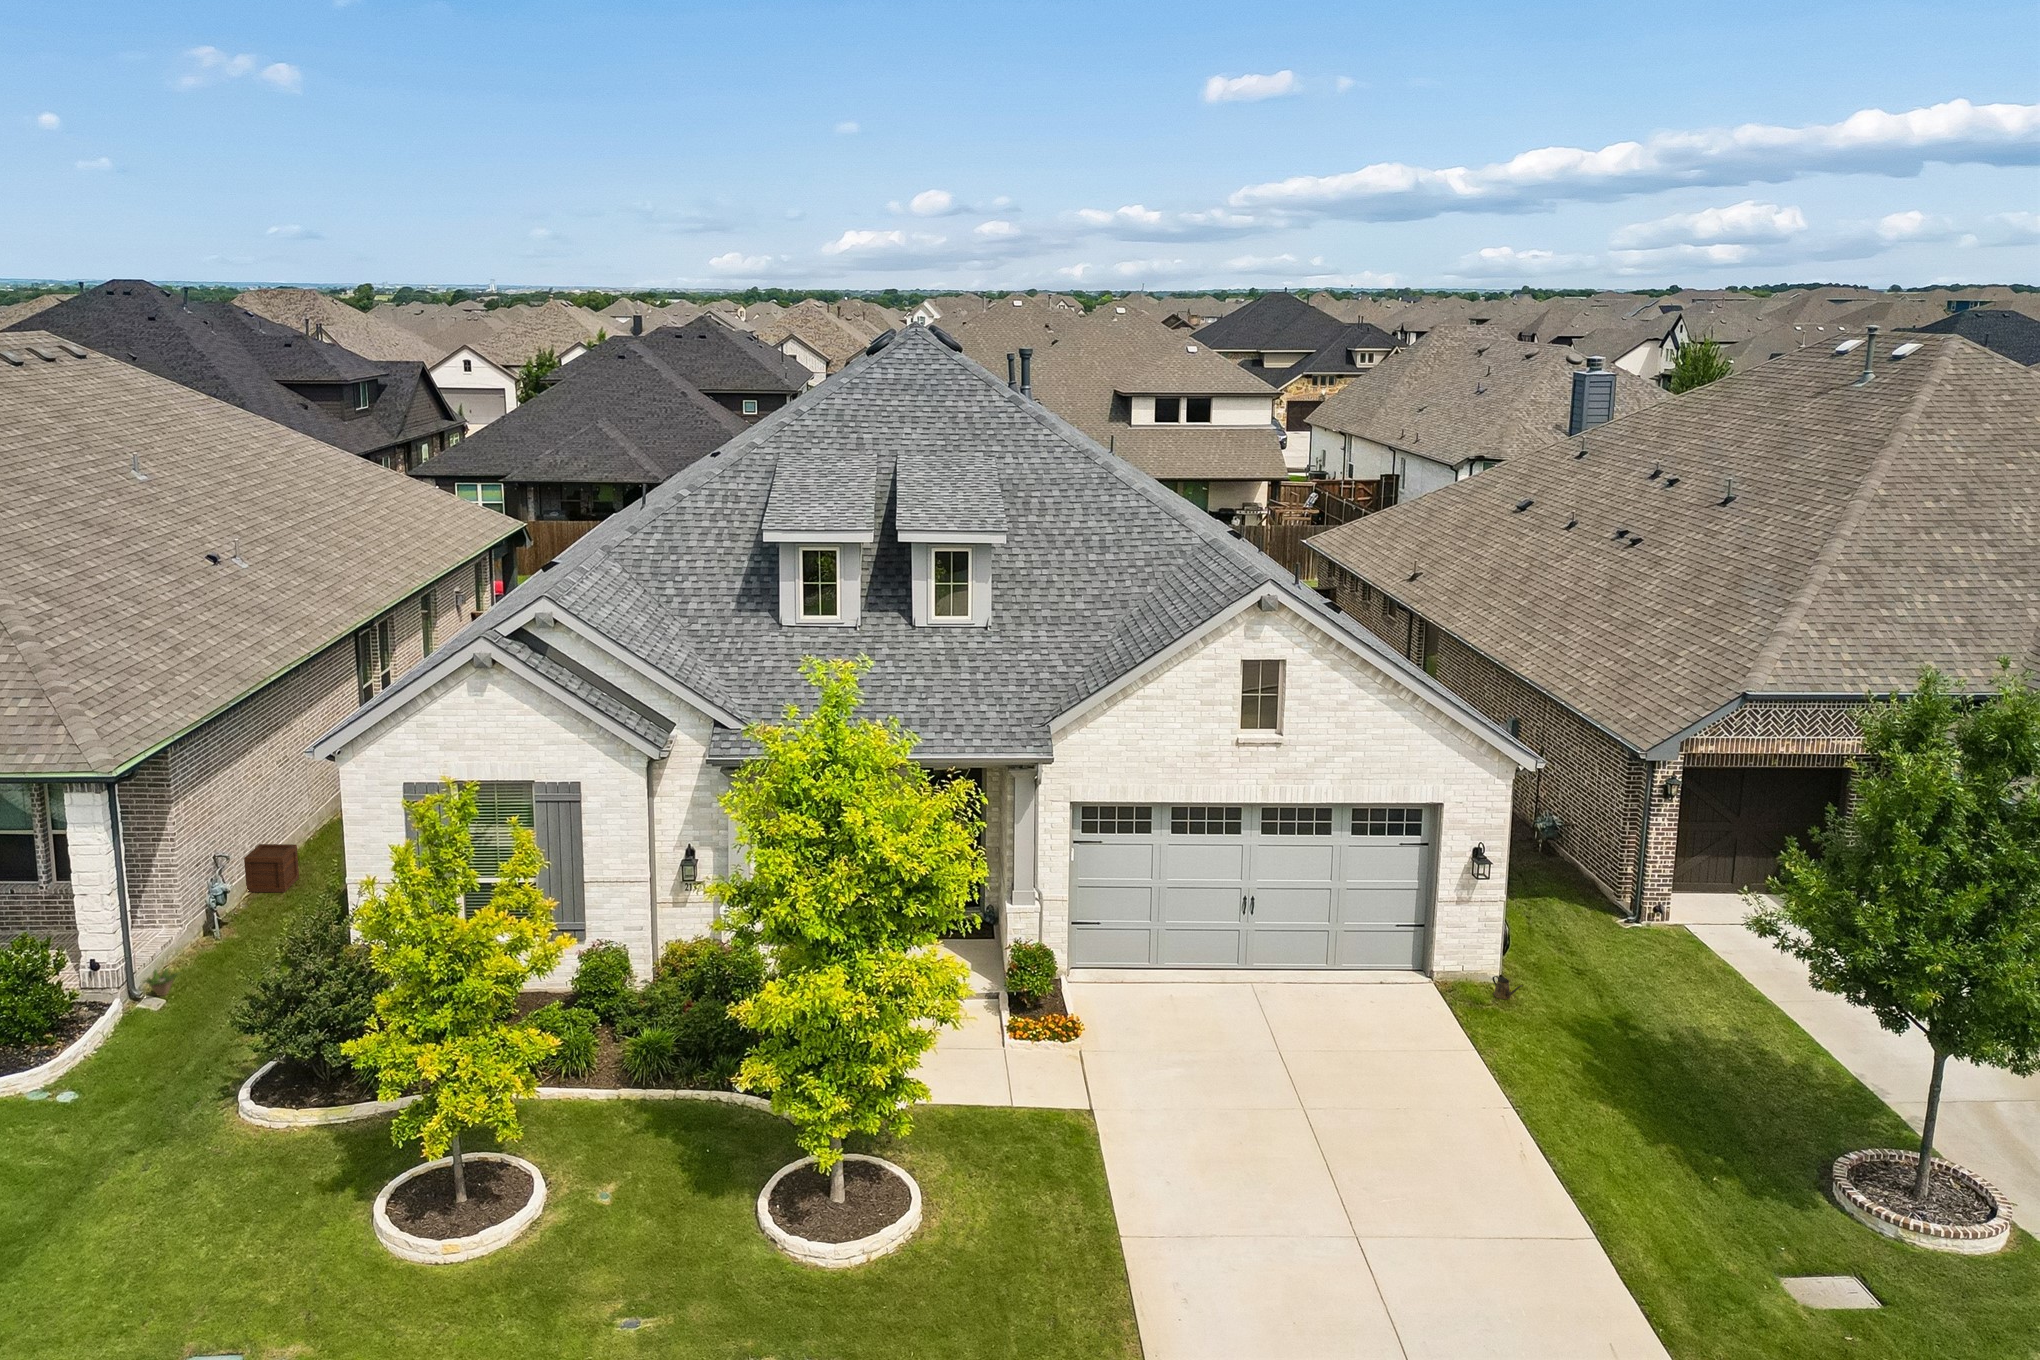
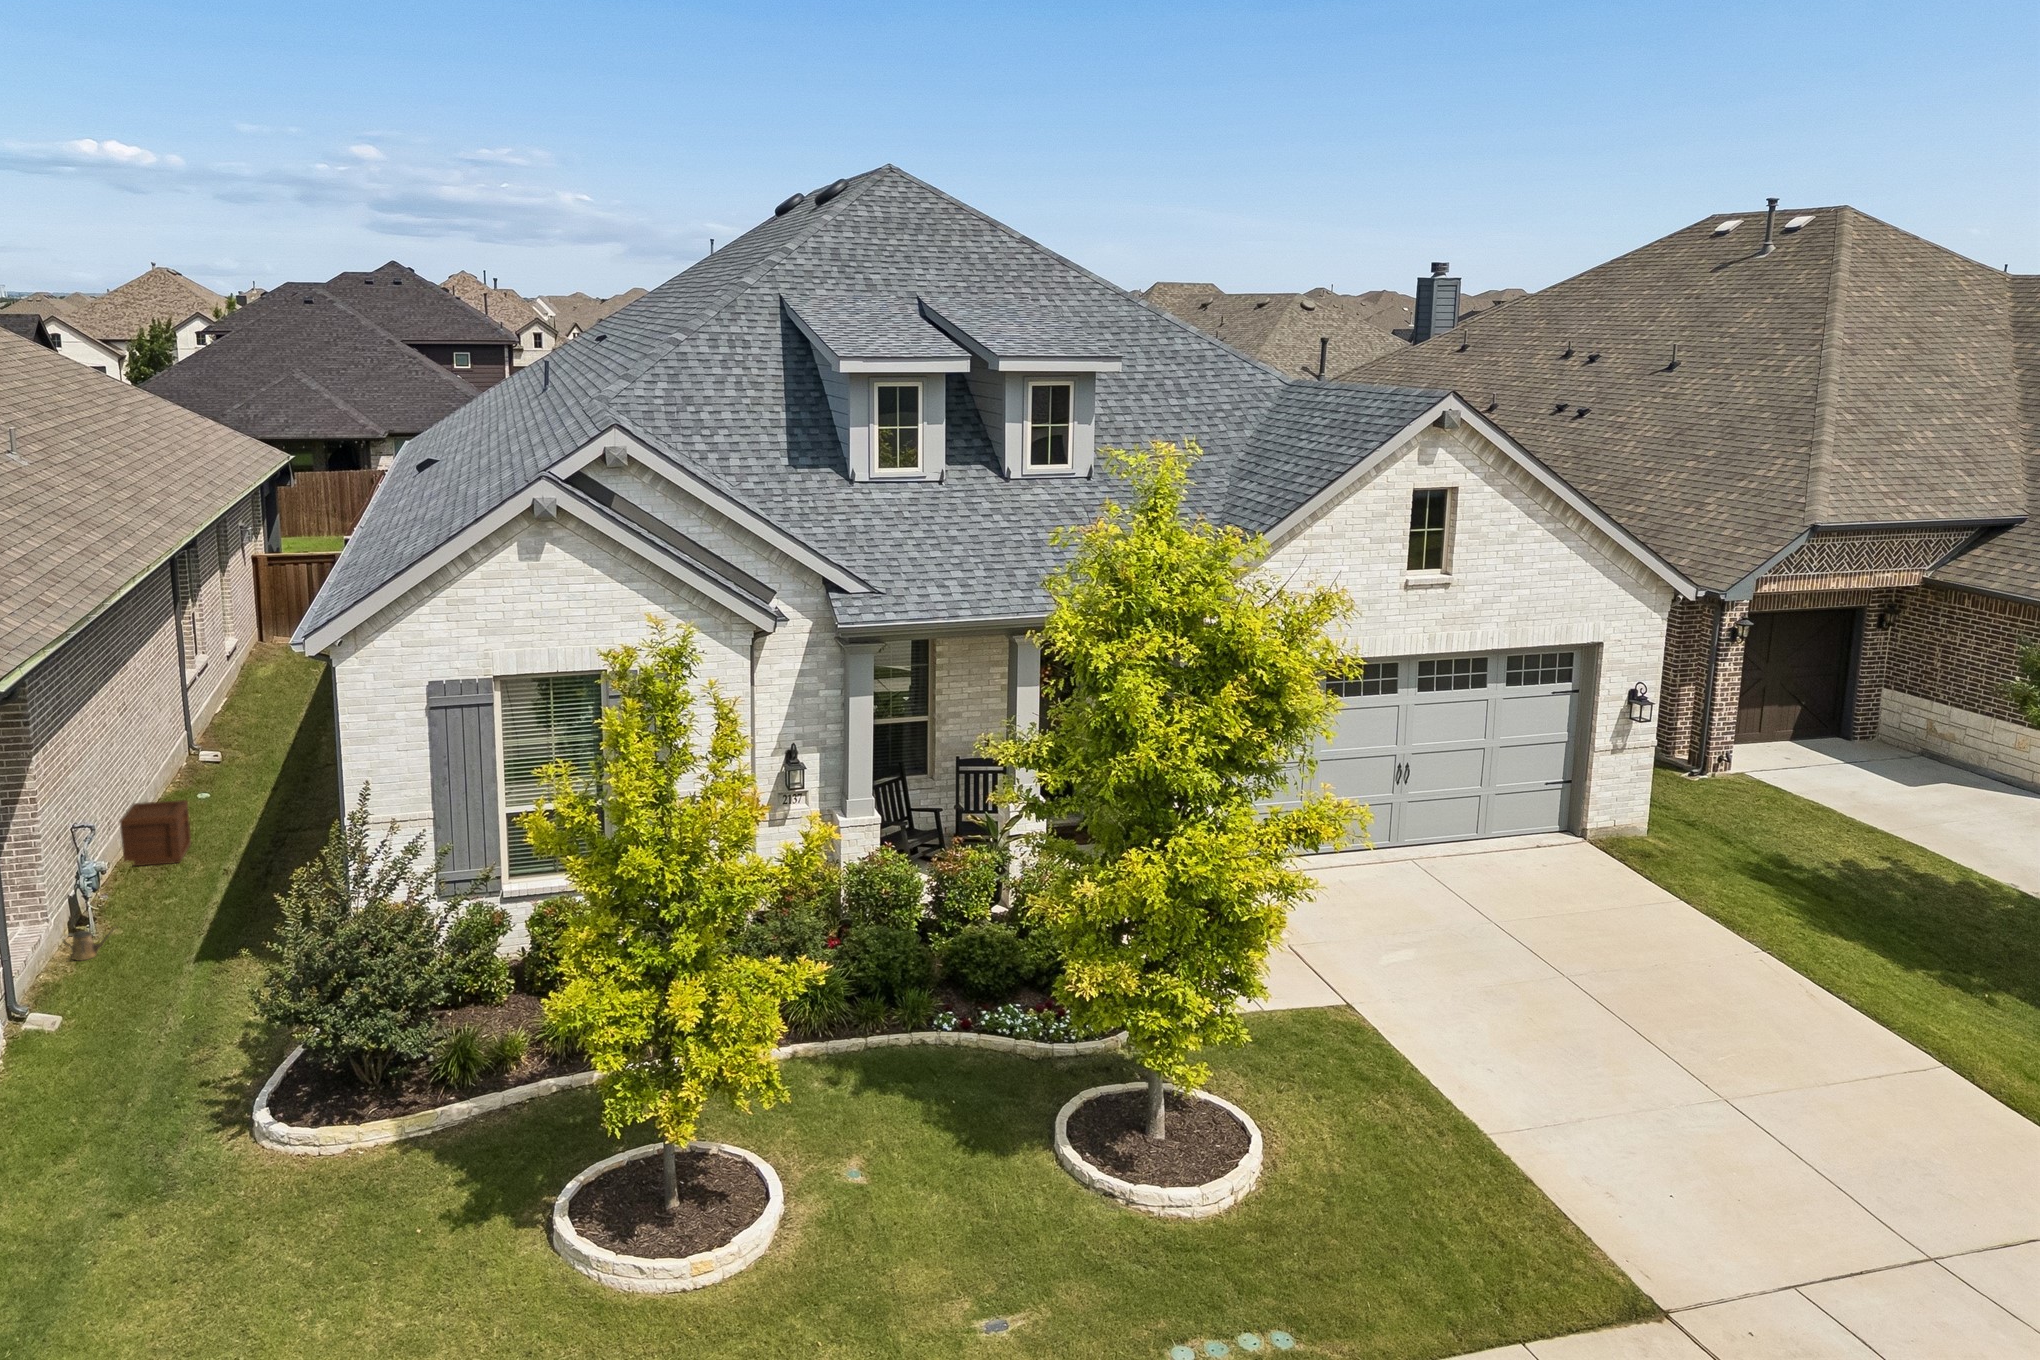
decorative plant: present [144,968,178,996] -> none [24,964,90,1008]
watering can: present [1492,976,1522,999] -> present [63,931,113,961]

